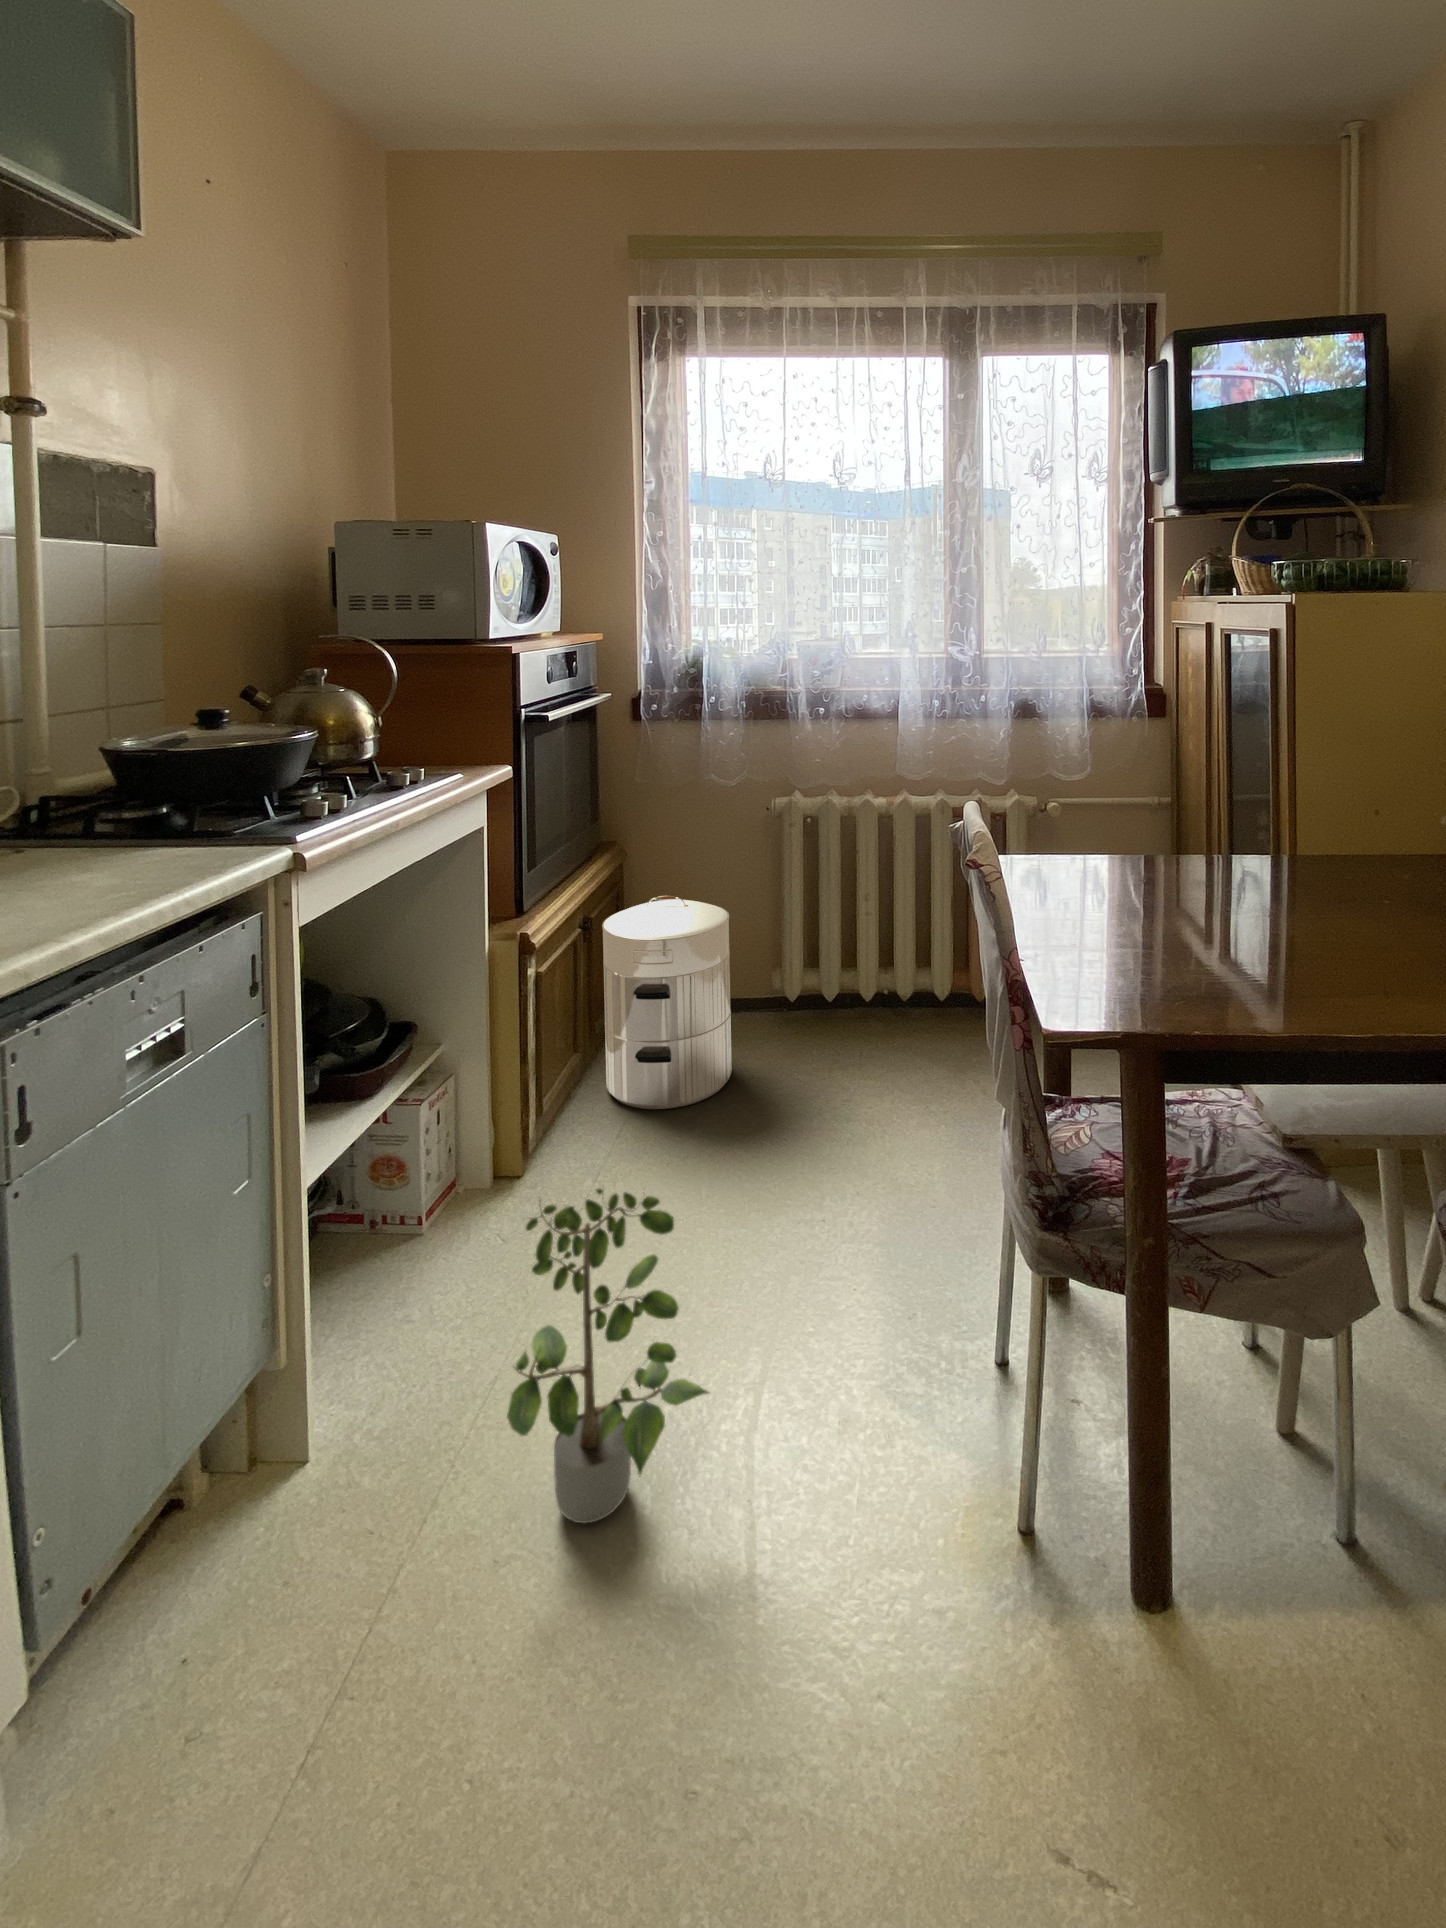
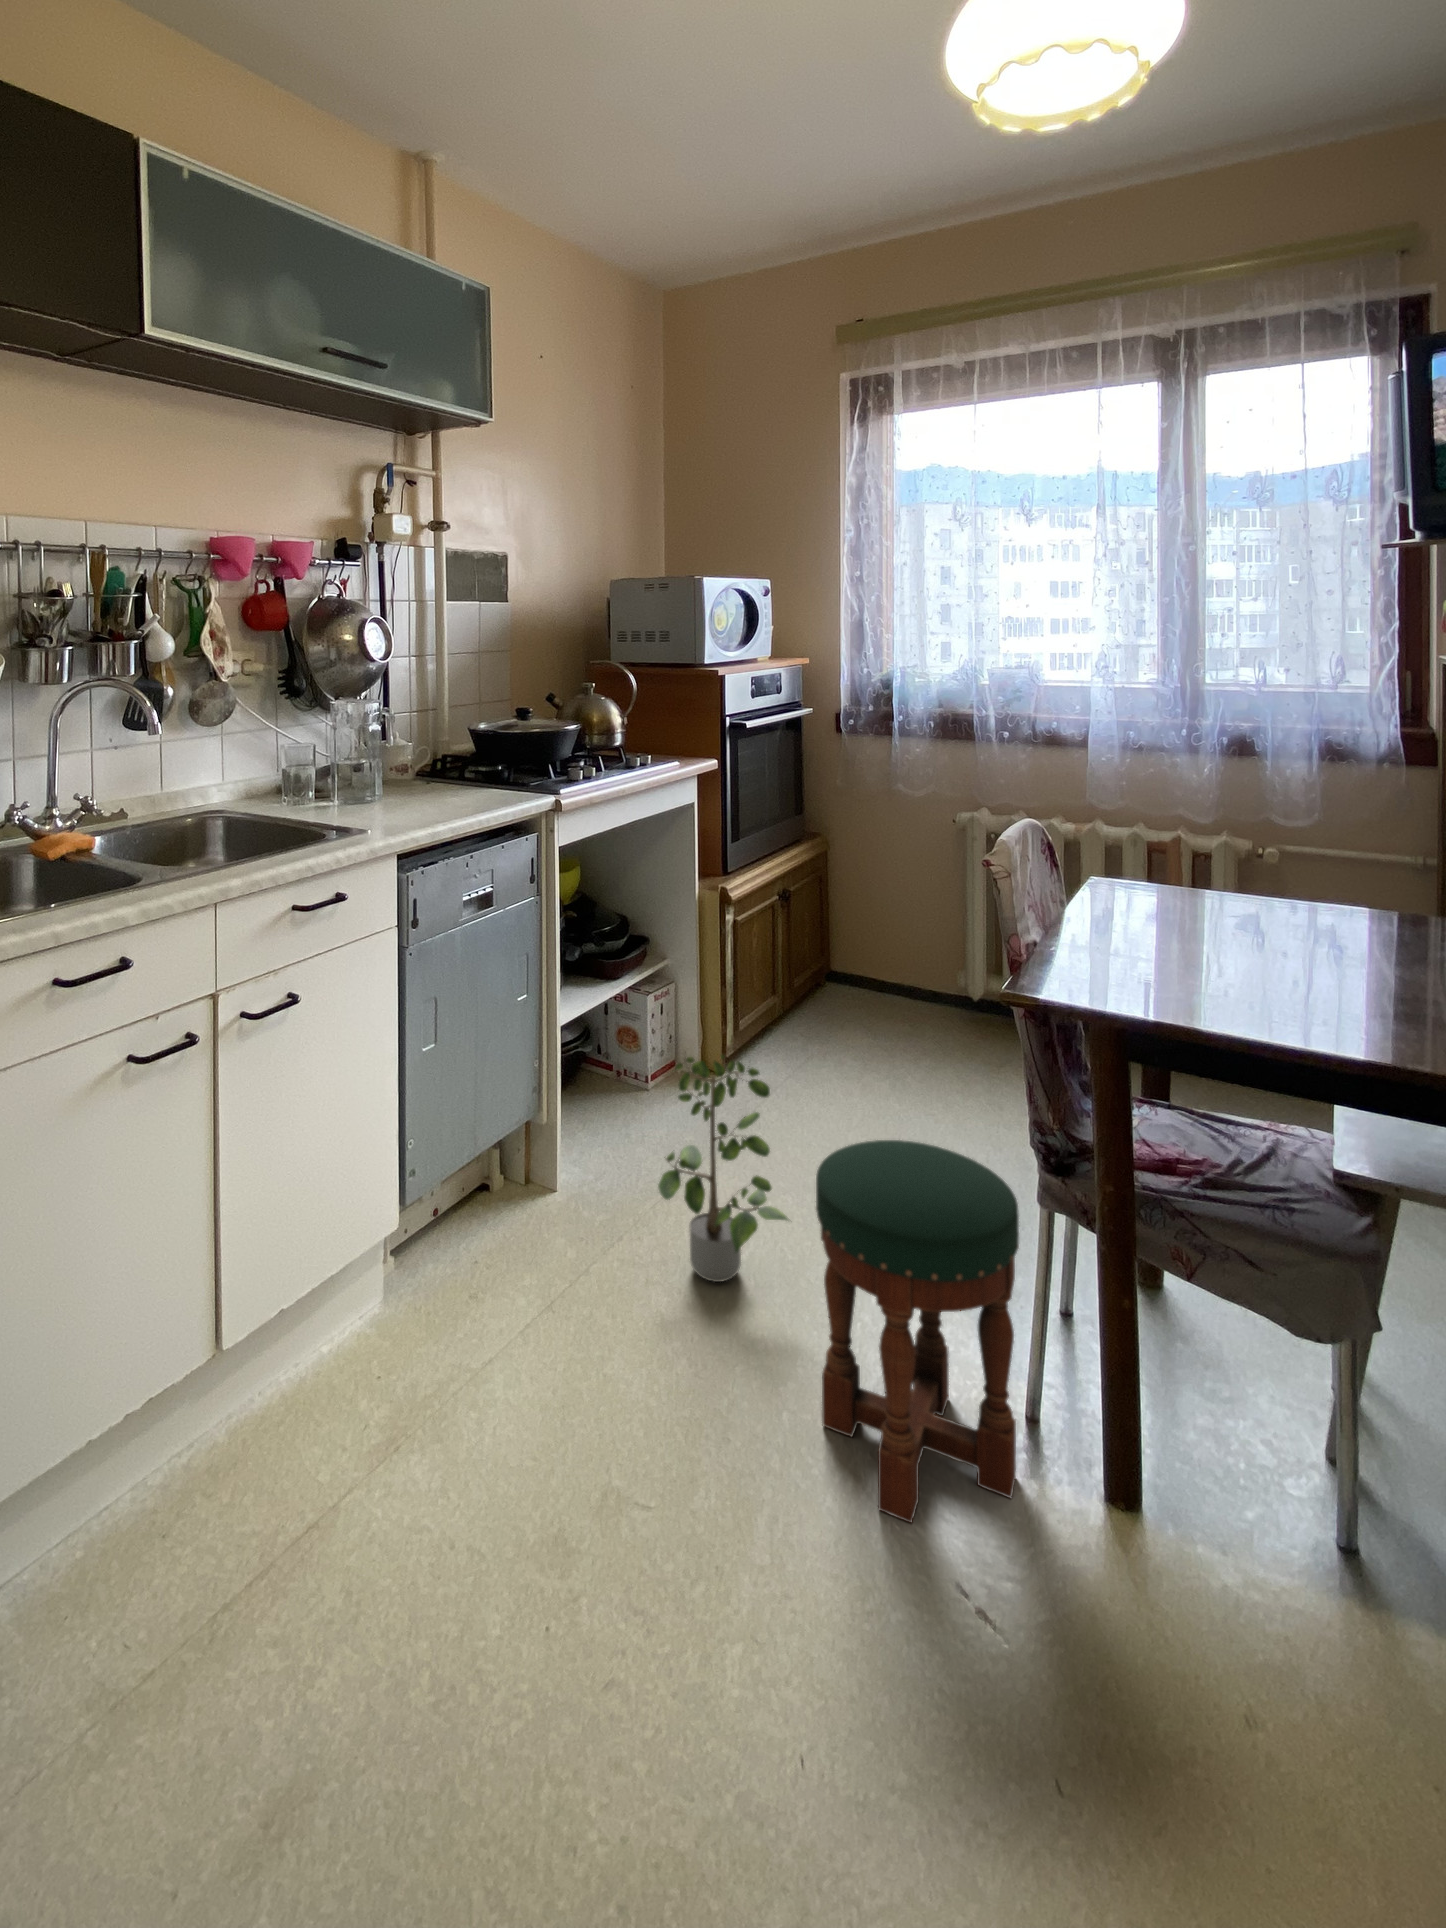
waste bin: present [602,896,732,1109] -> none [797,883,907,1062]
stool: none [800,1242,1059,1811] -> present [816,1140,1019,1523]

